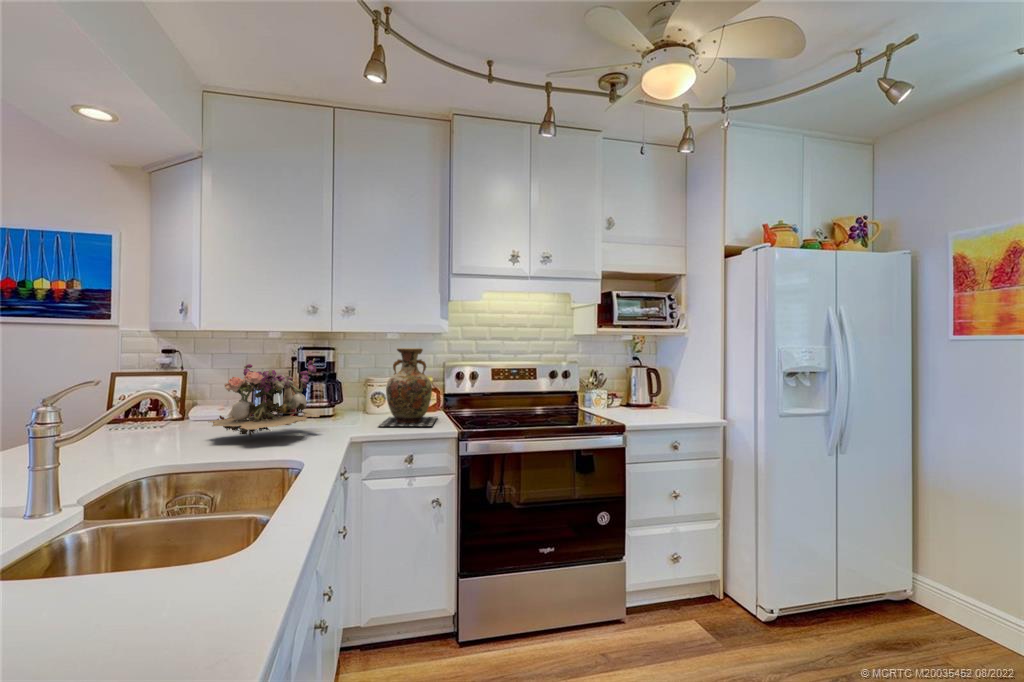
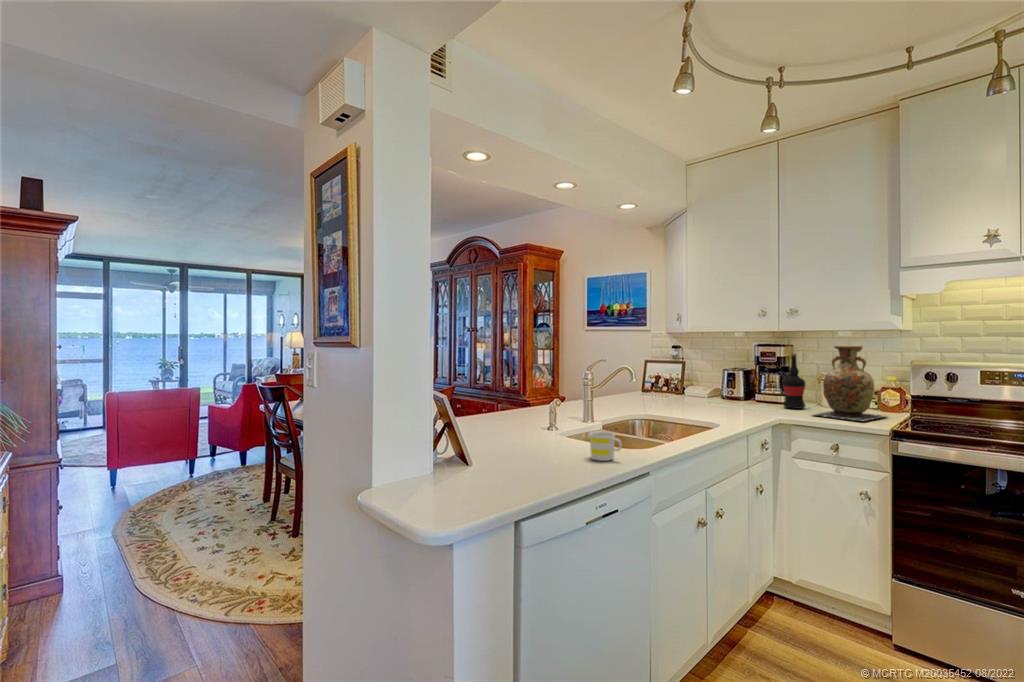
wine bottle: none [337,358,360,421] -> present [783,354,805,409]
flower arrangement: present [208,359,320,437] -> none [680,353,756,409]
mug: none [142,551,243,641] -> present [590,432,622,461]

